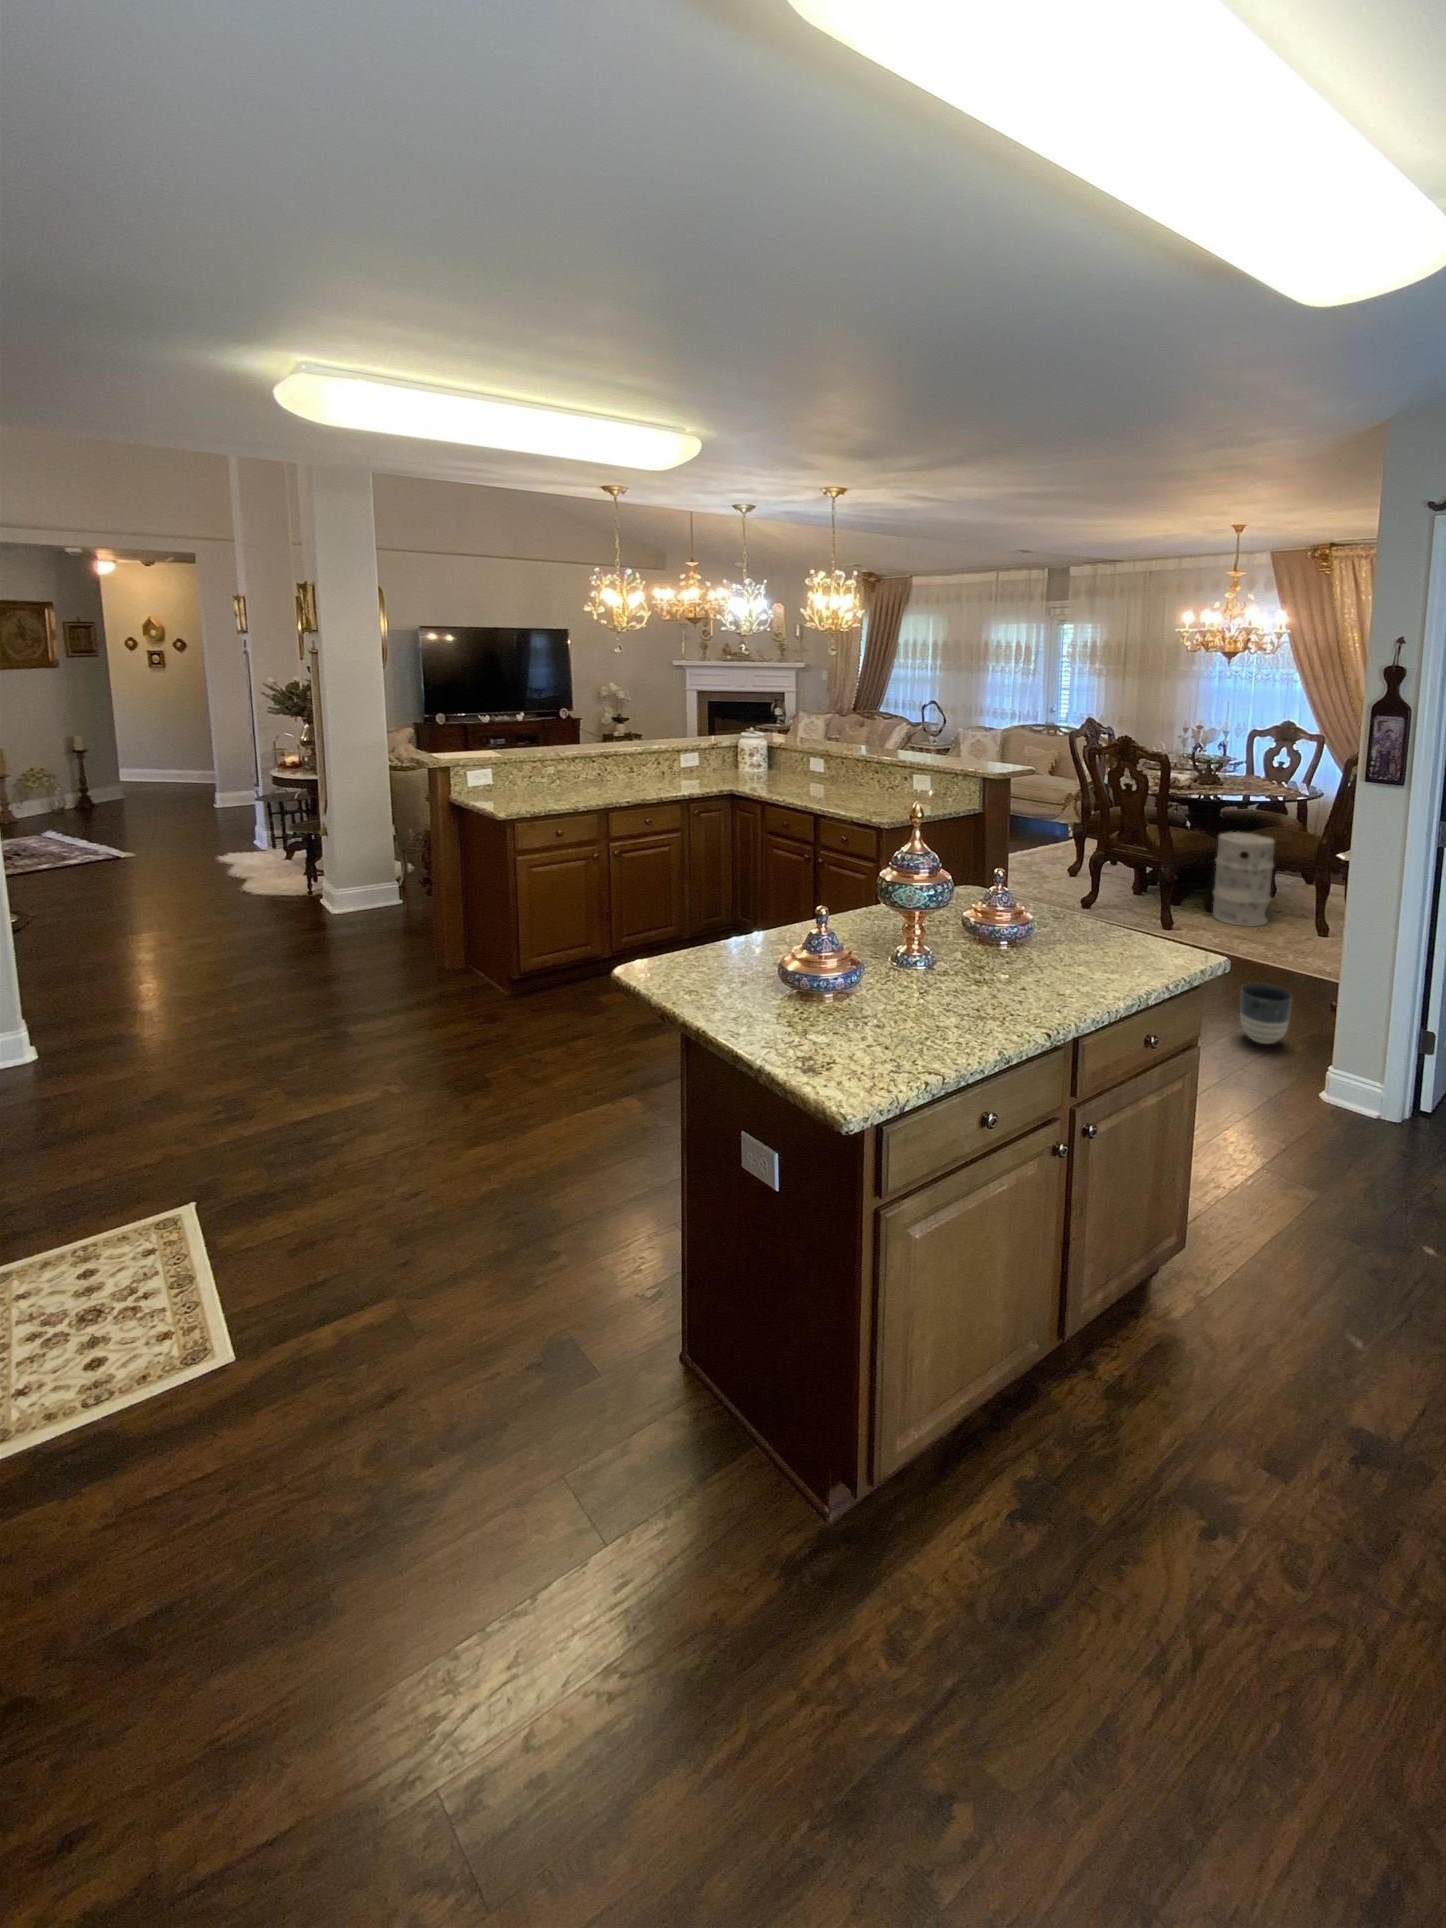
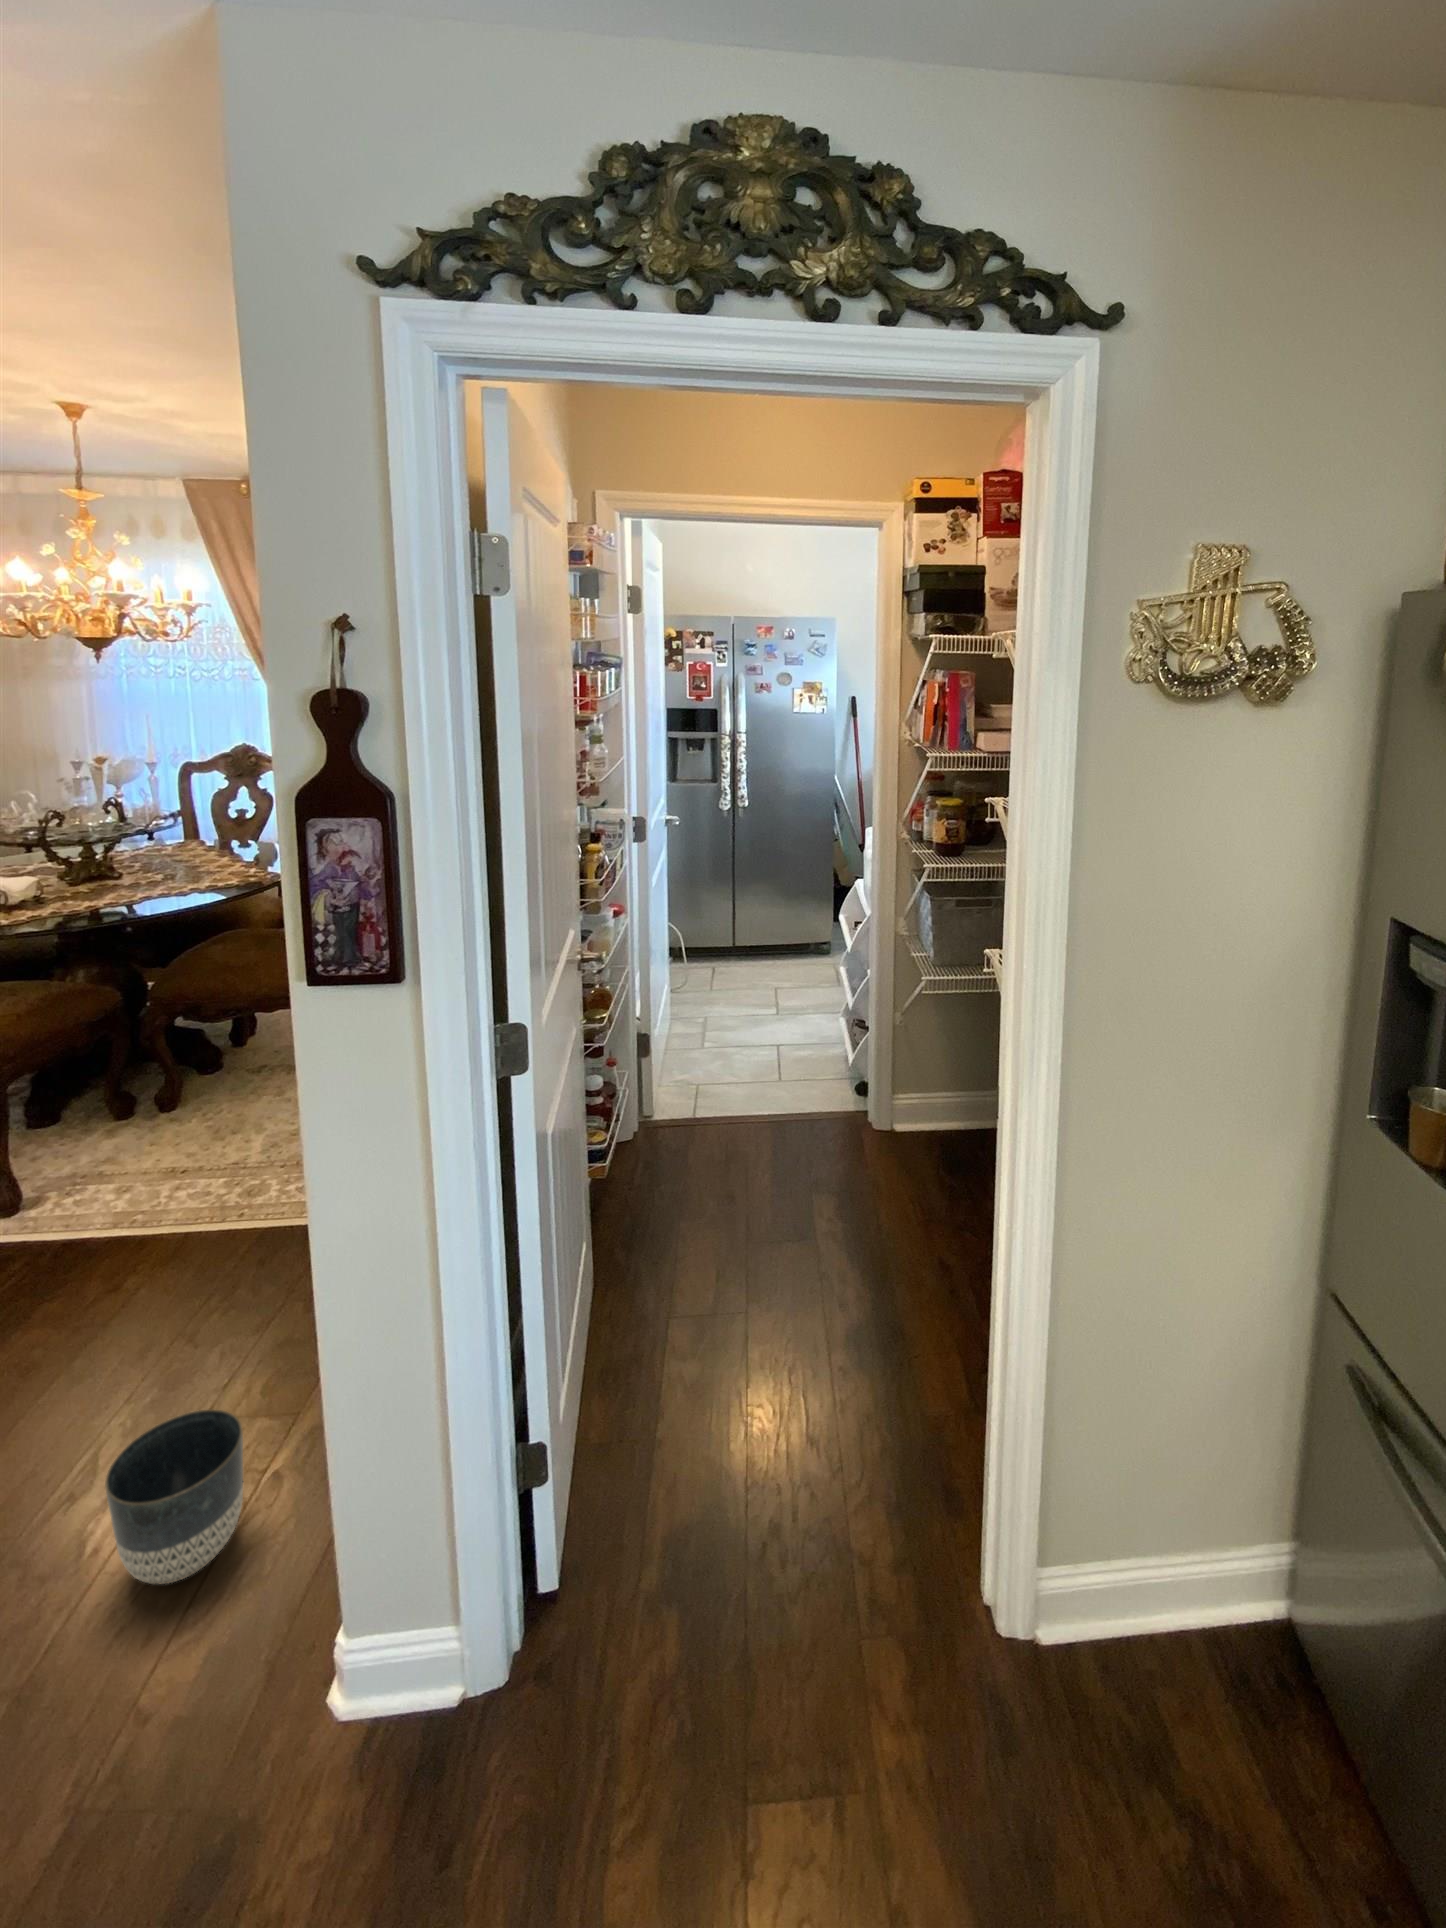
trash can: present [1213,832,1275,927] -> none [104,963,233,1147]

